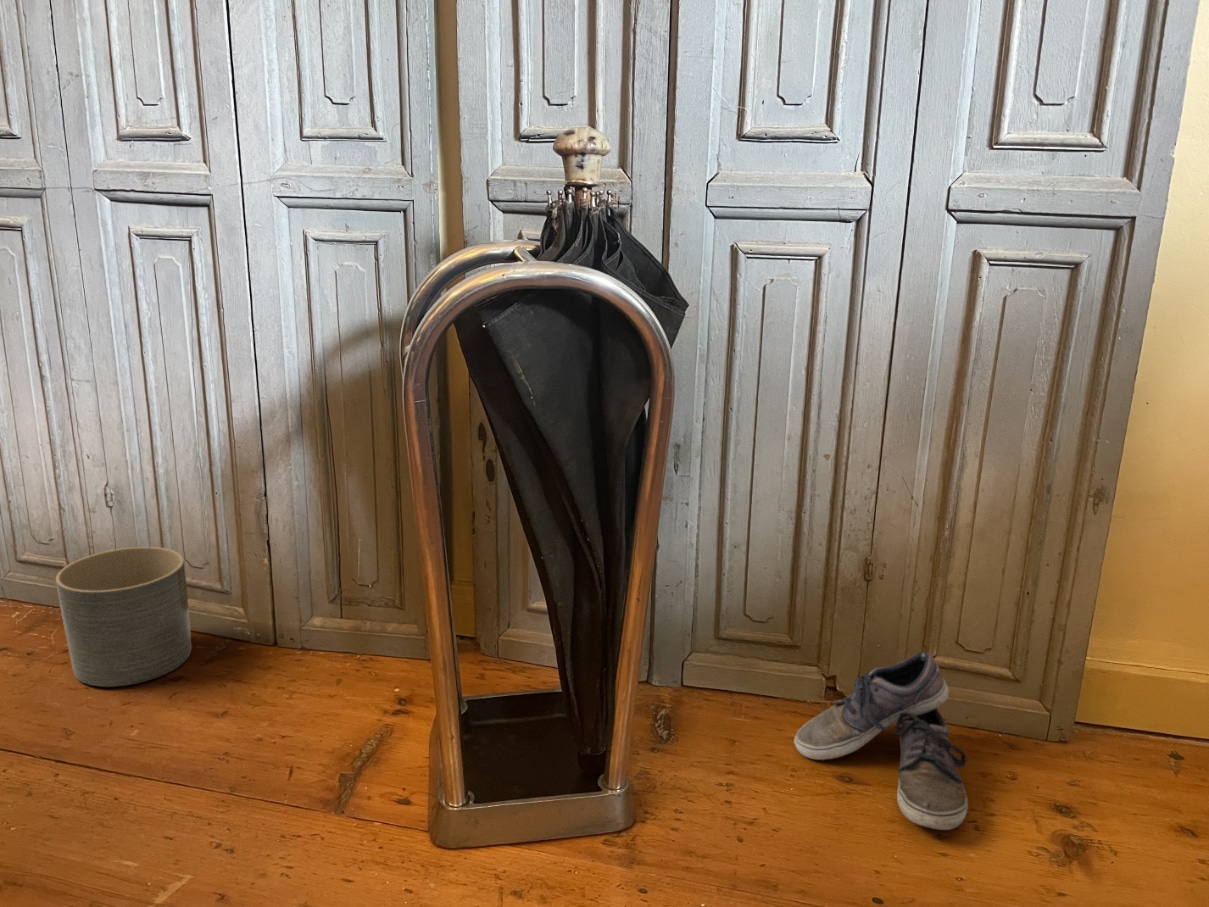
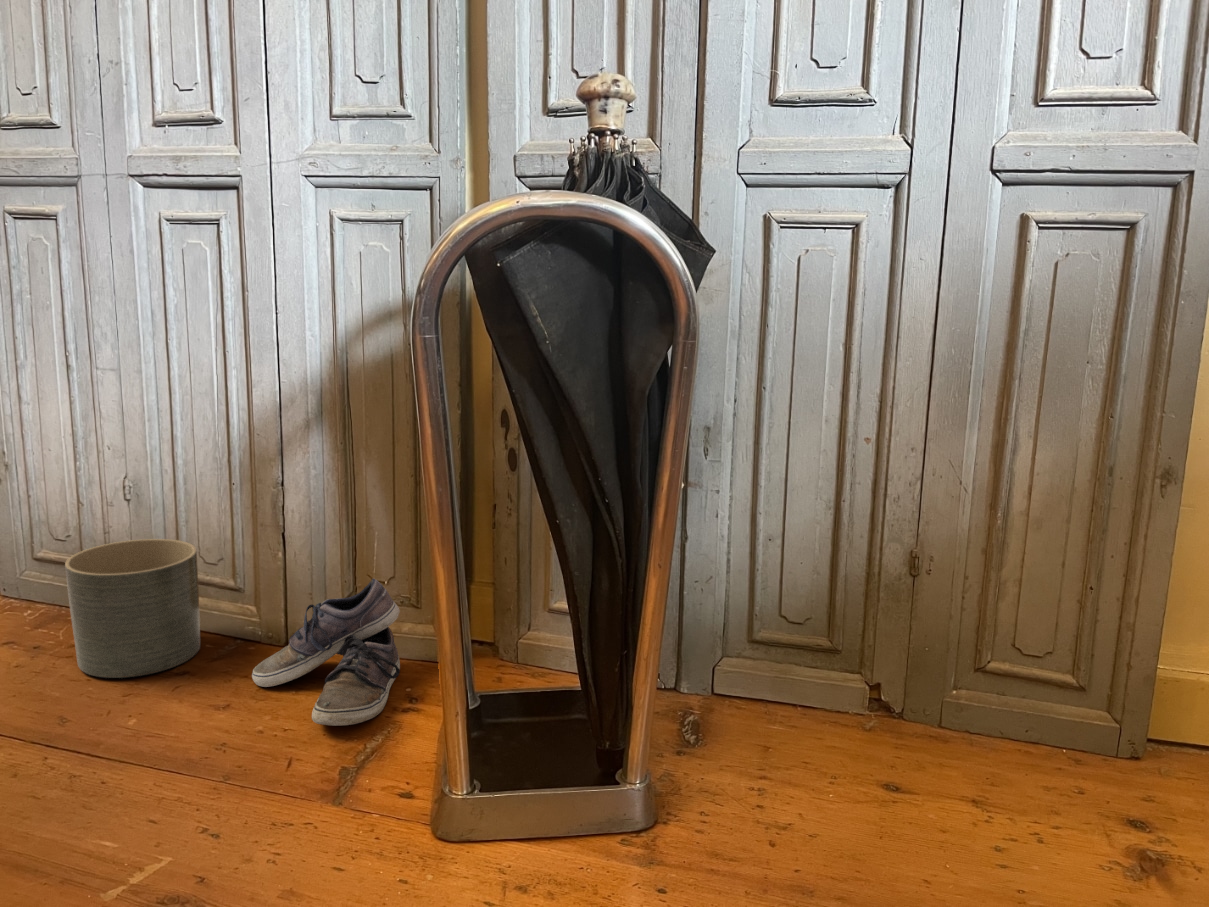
shoe: present [794,651,968,830] -> present [252,579,400,726]

